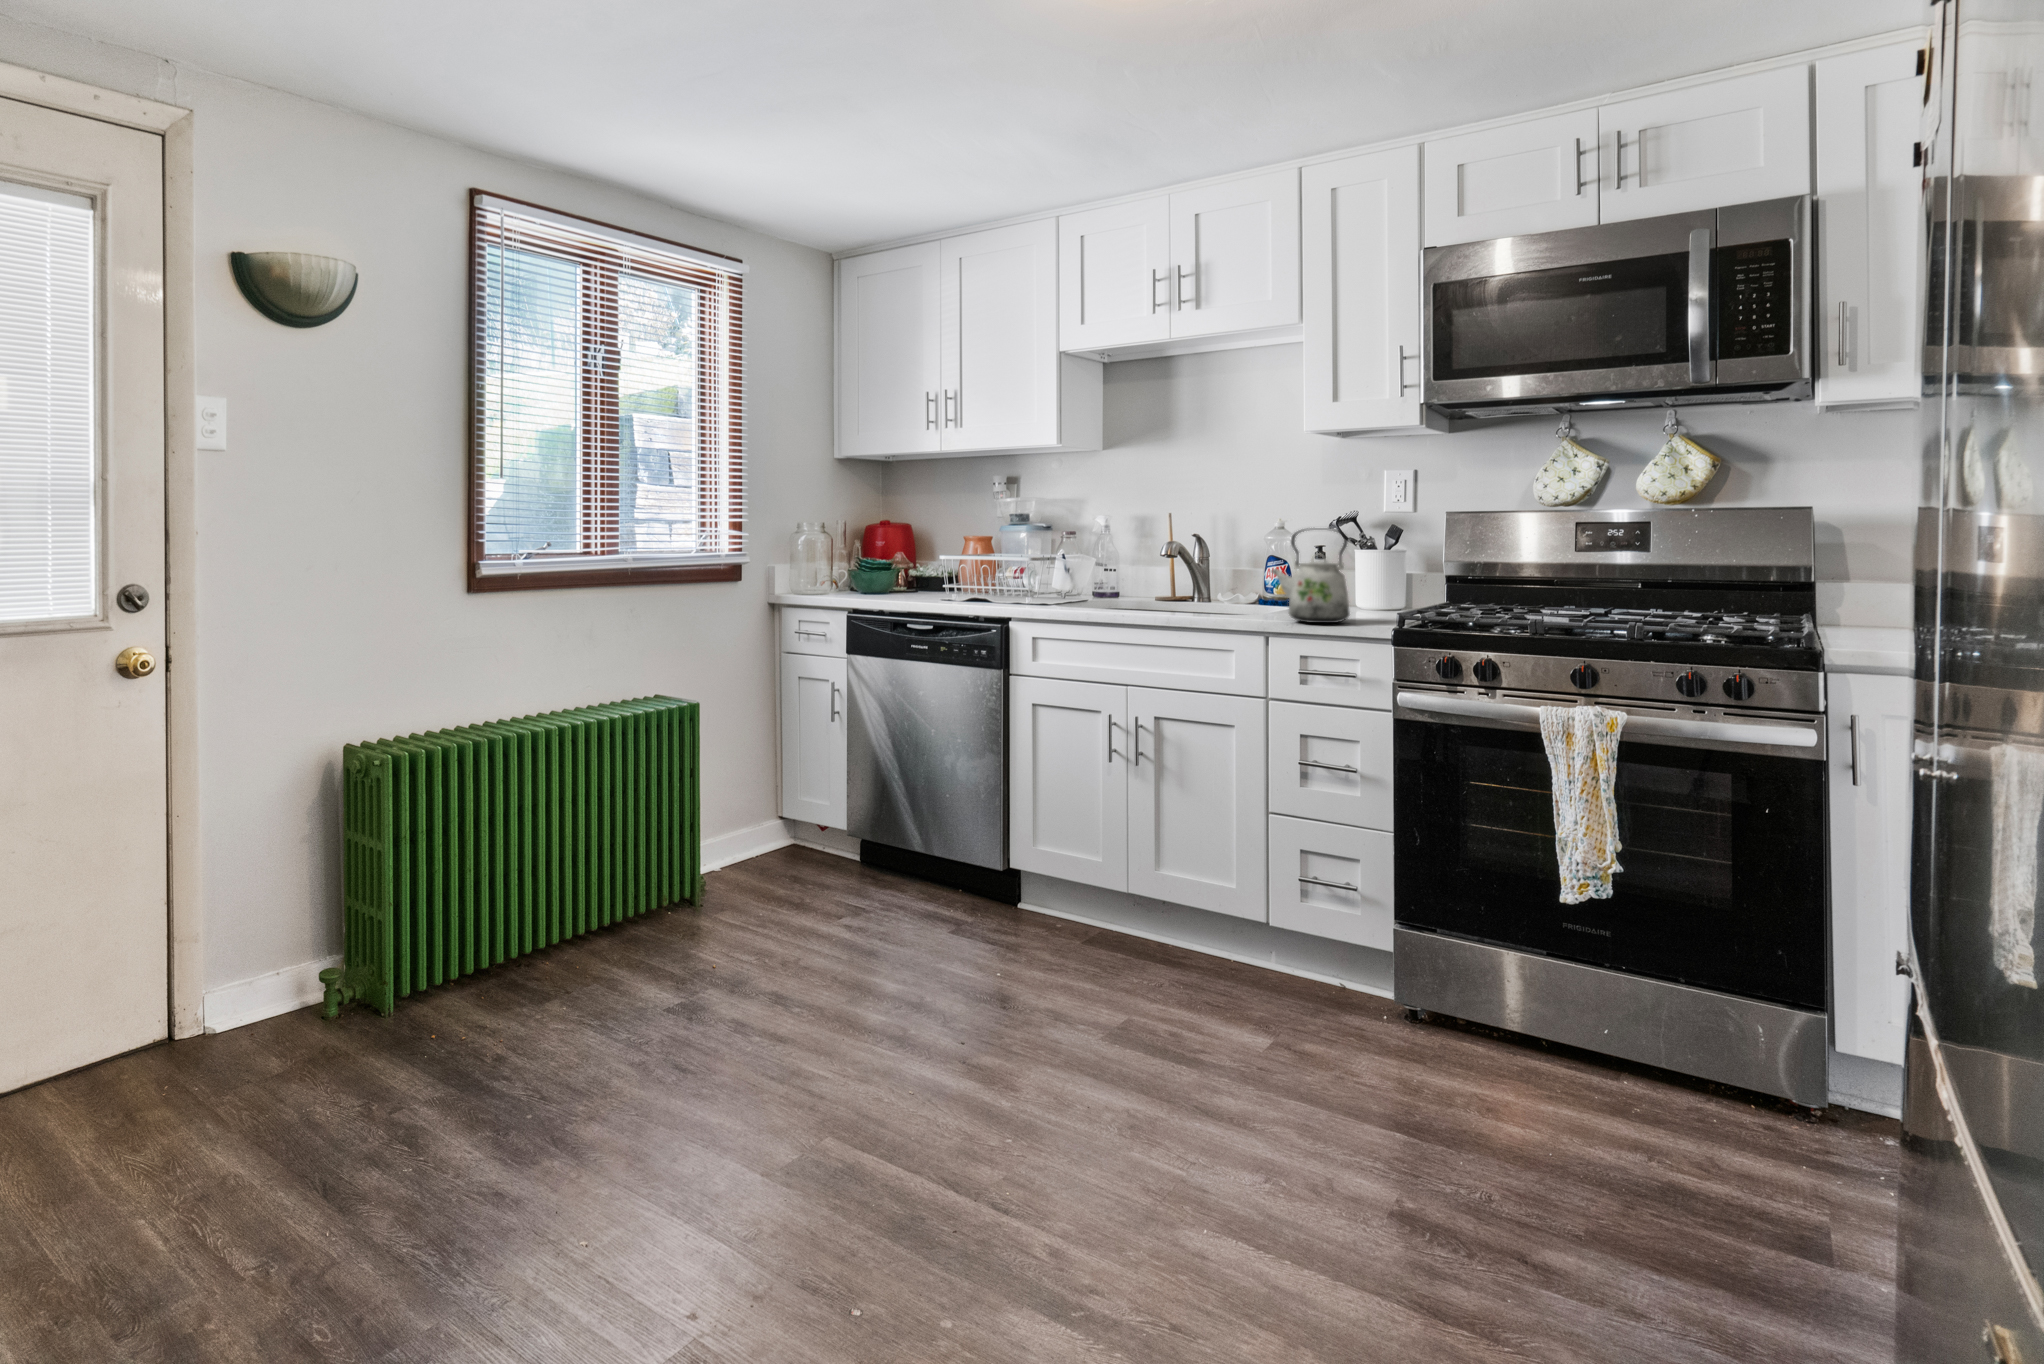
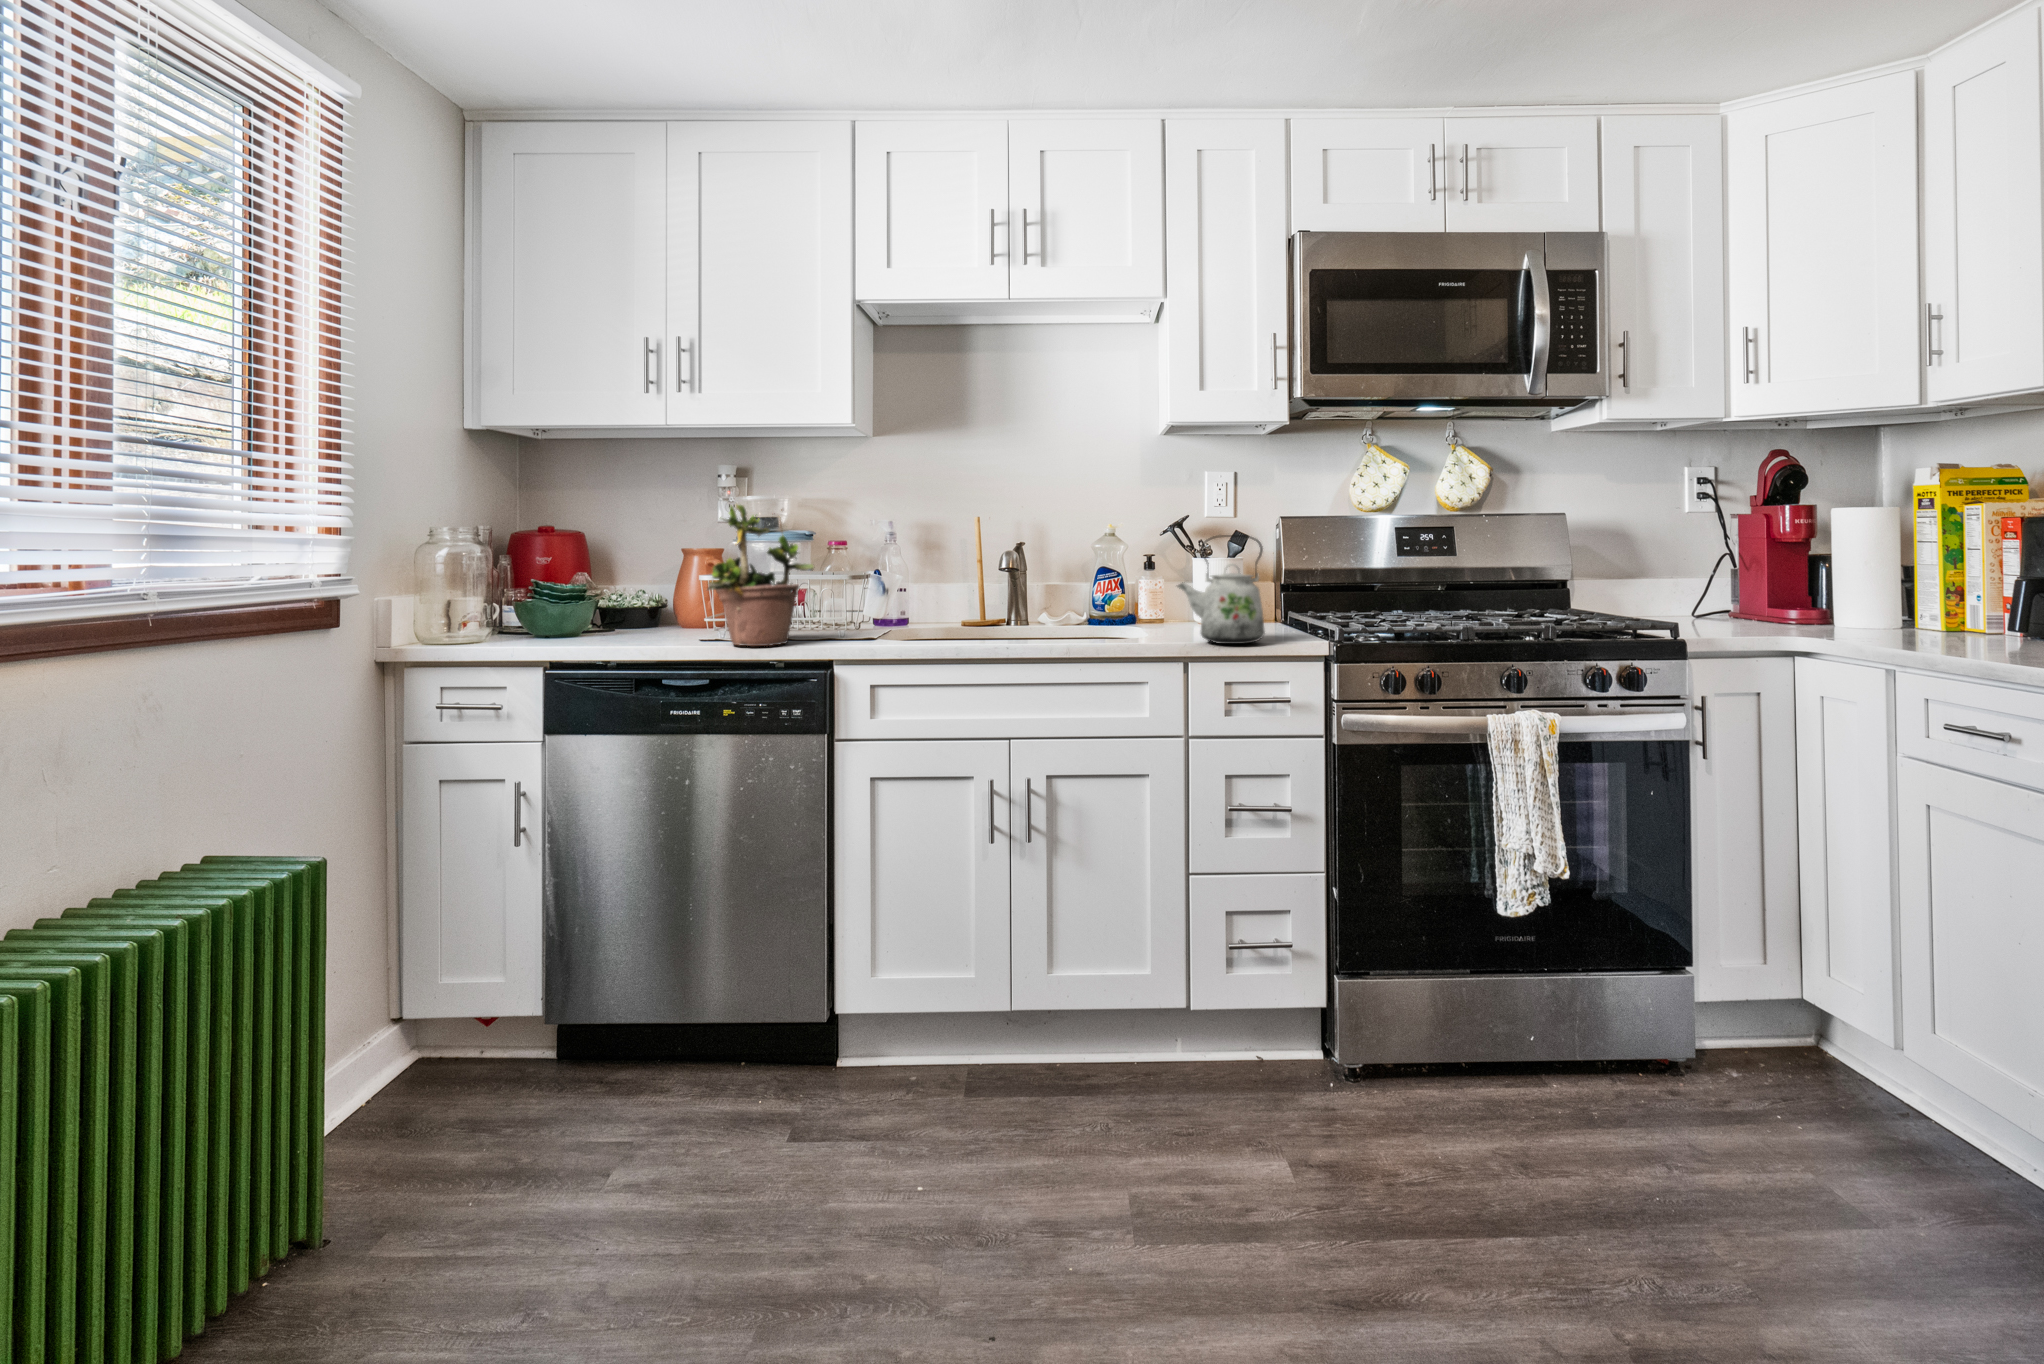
potted plant: none [928,497,1007,604] -> present [707,505,814,646]

